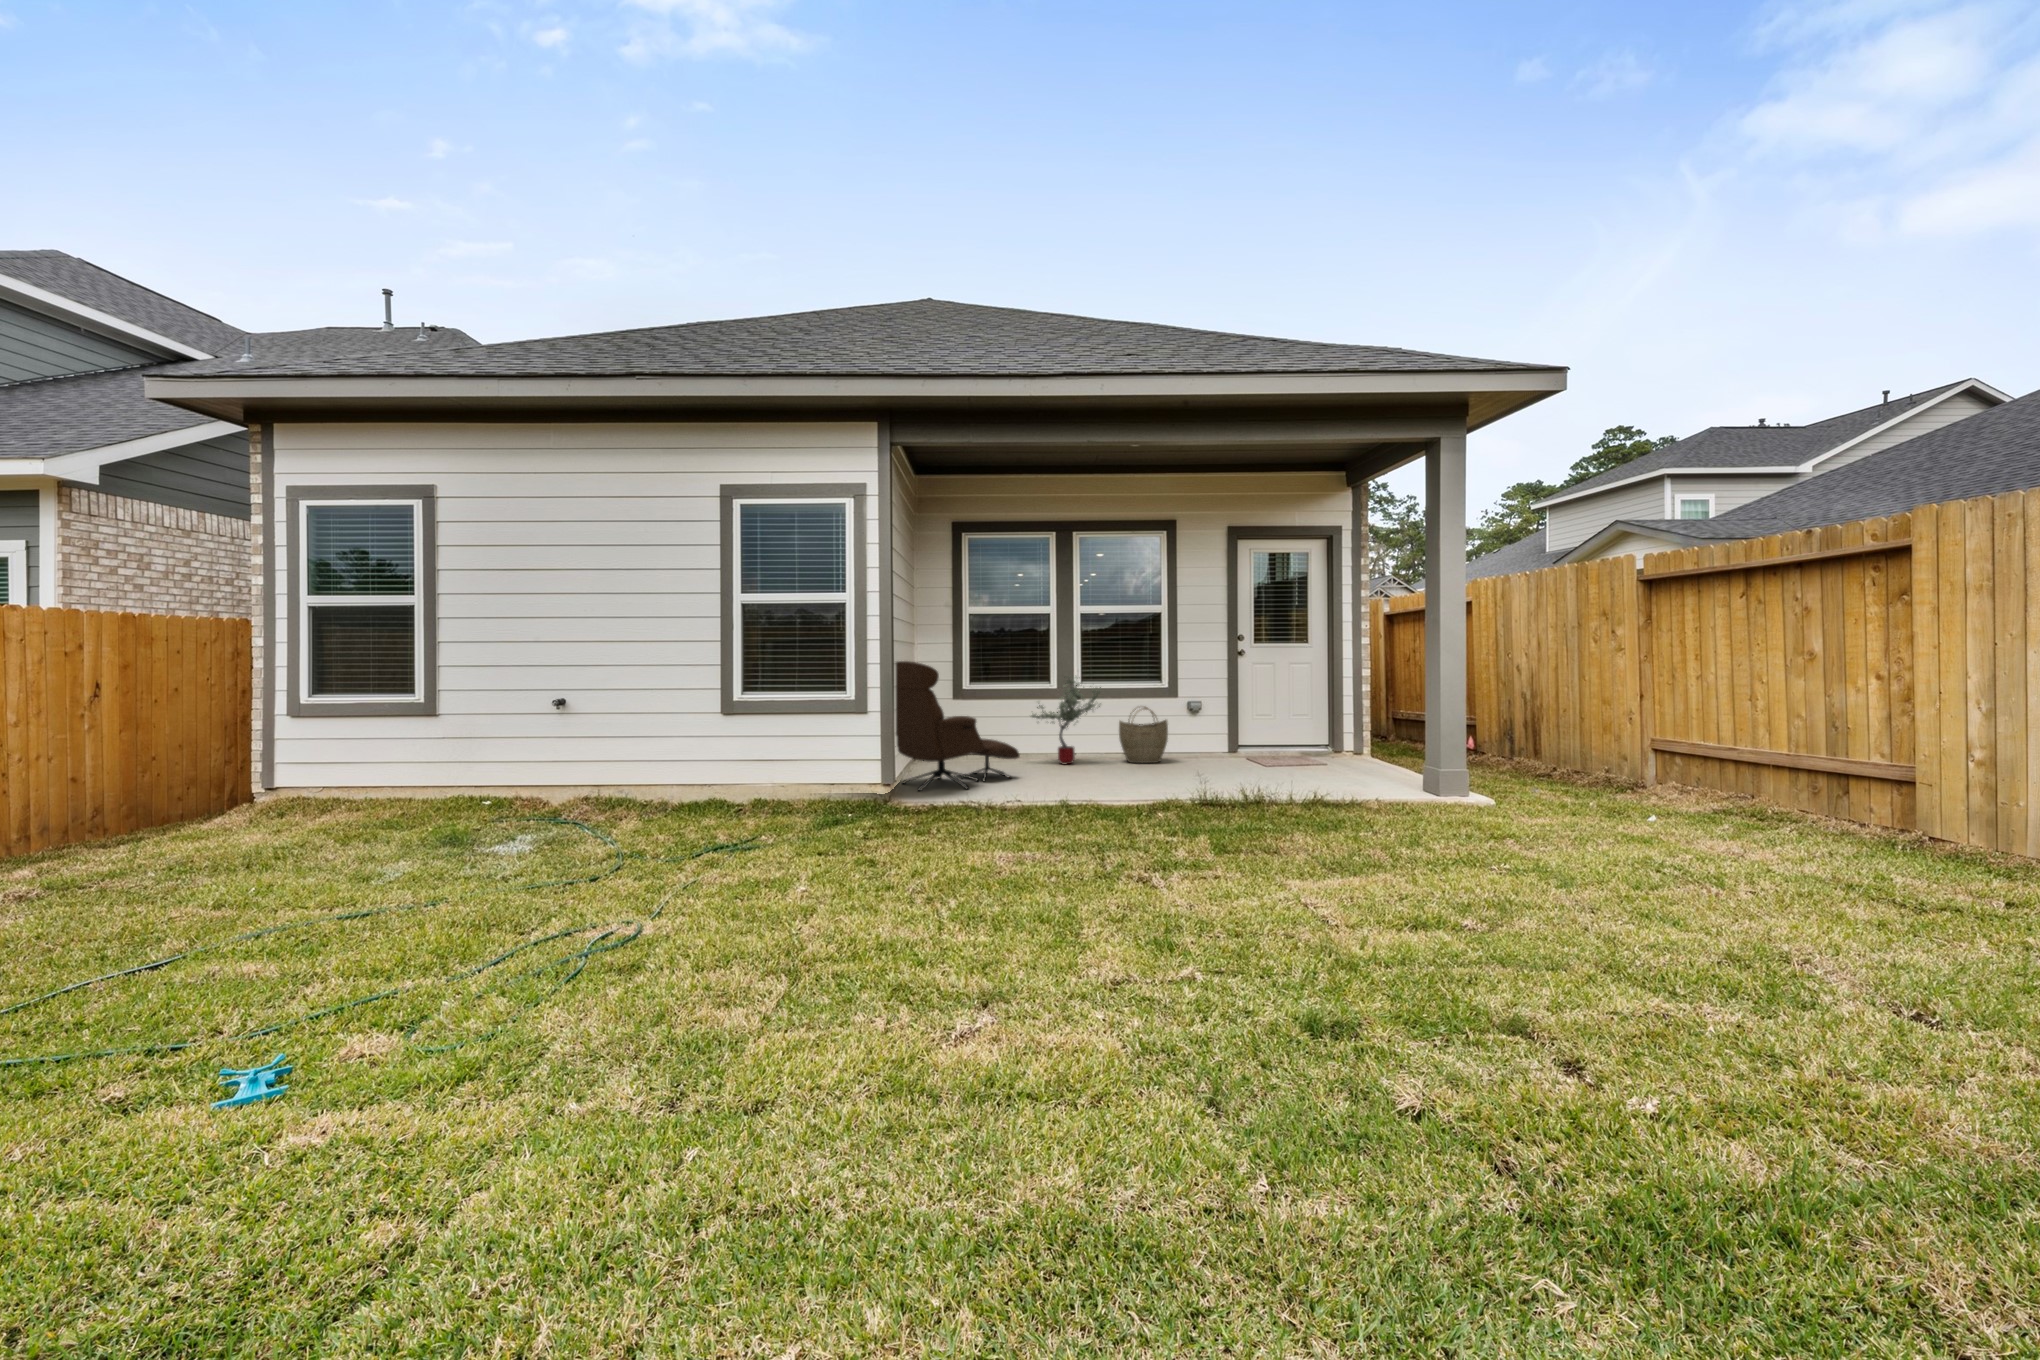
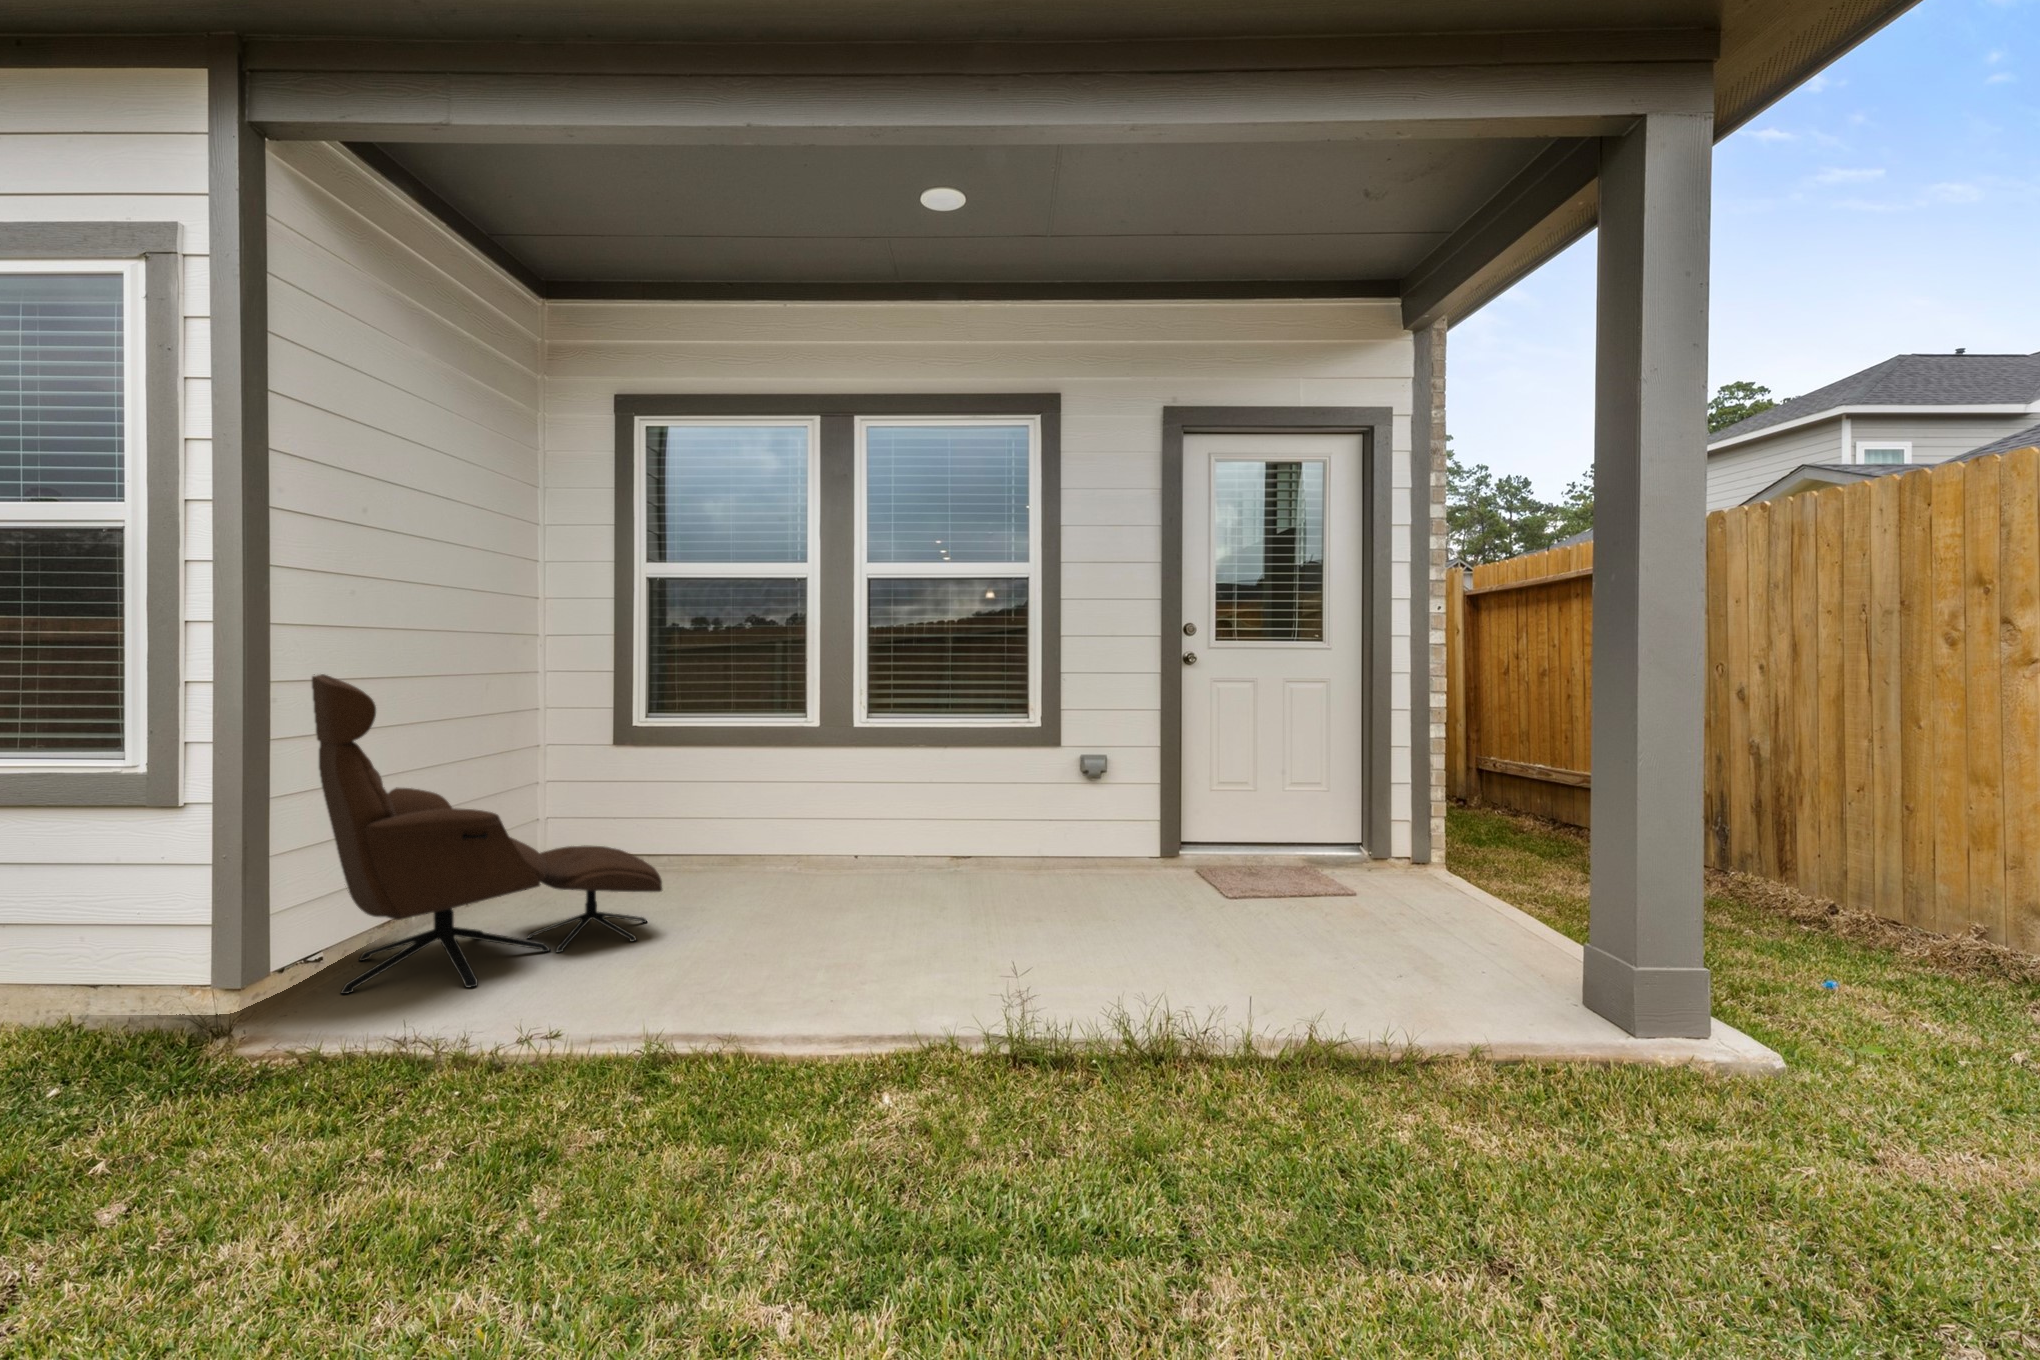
potted tree: present [1032,677,1101,764] -> none [745,703,893,889]
woven basket: present [1119,707,1168,763] -> none [931,765,1031,887]

